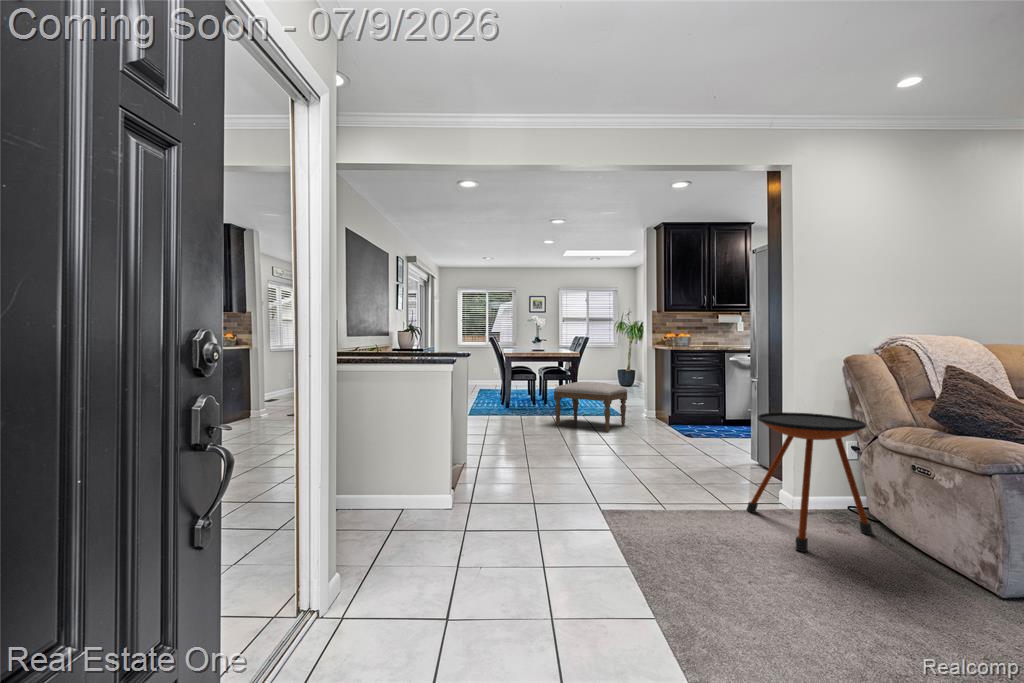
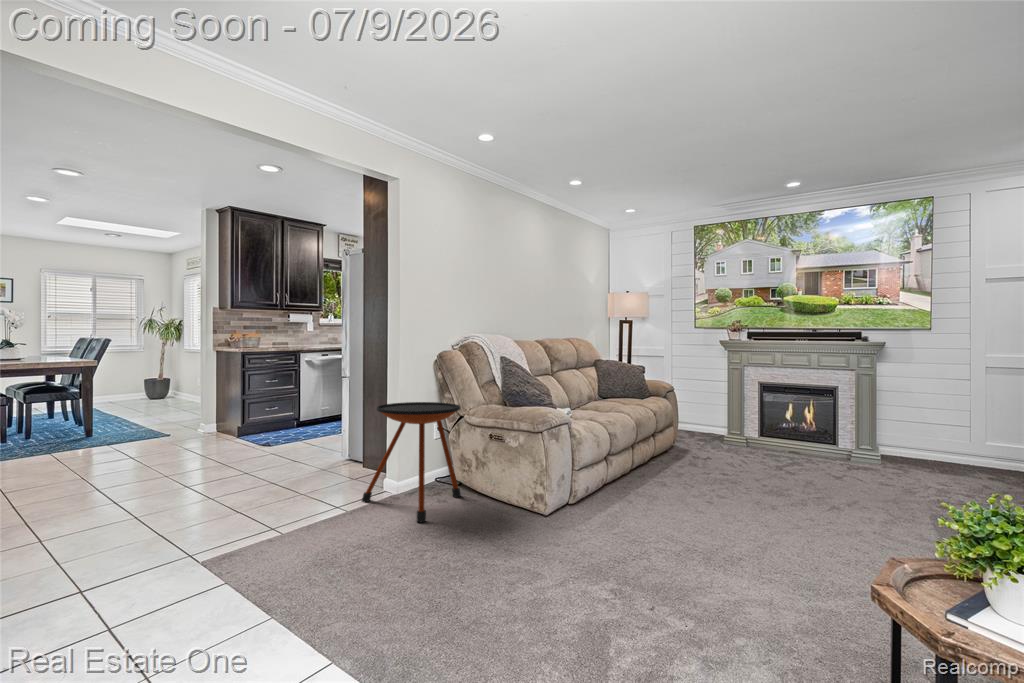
ottoman: present [554,382,627,432] -> none [74,392,187,456]

